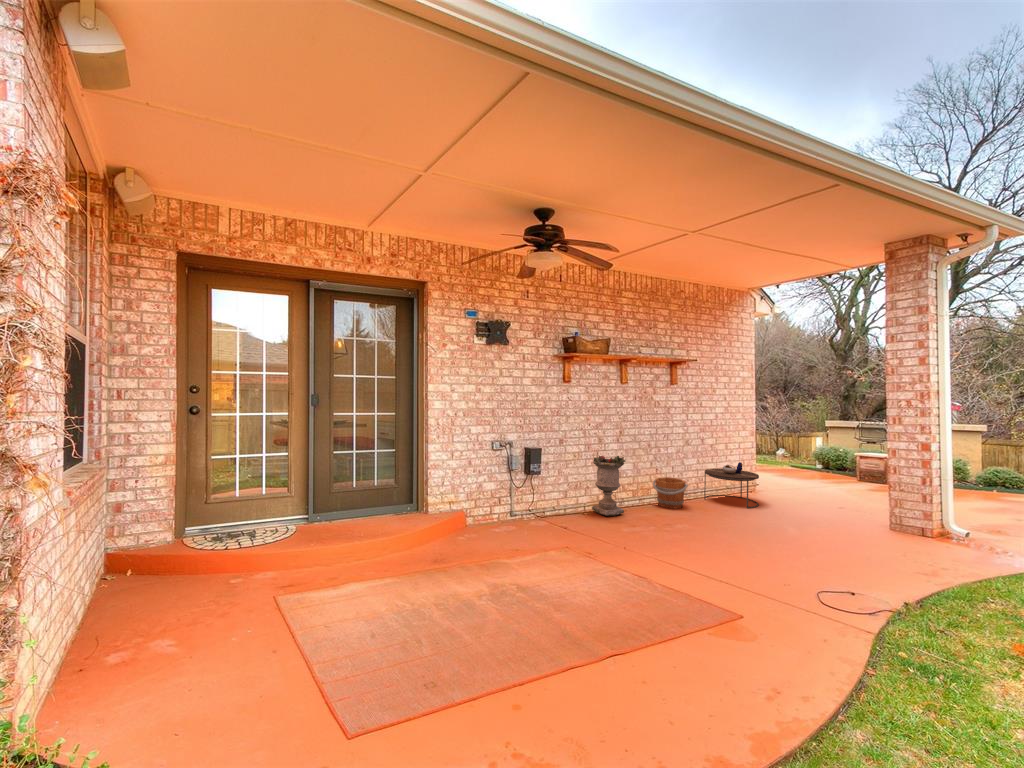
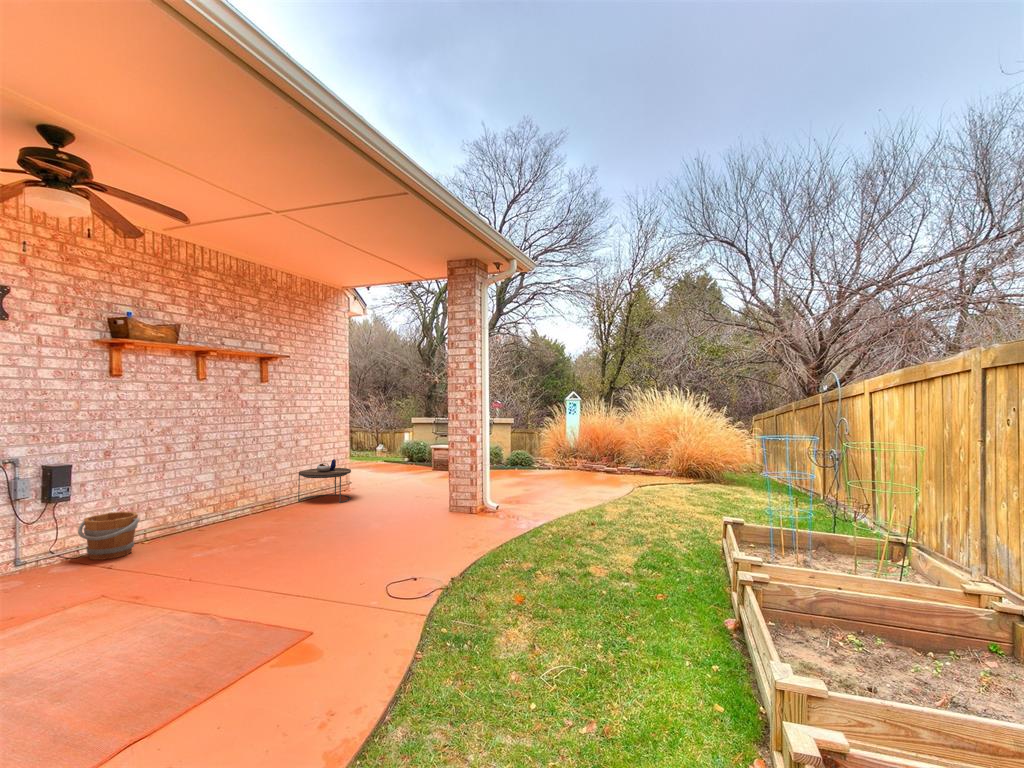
planter: present [592,456,625,516] -> none [155,465,204,539]
bucket: present [653,477,688,509] -> present [78,512,139,560]

